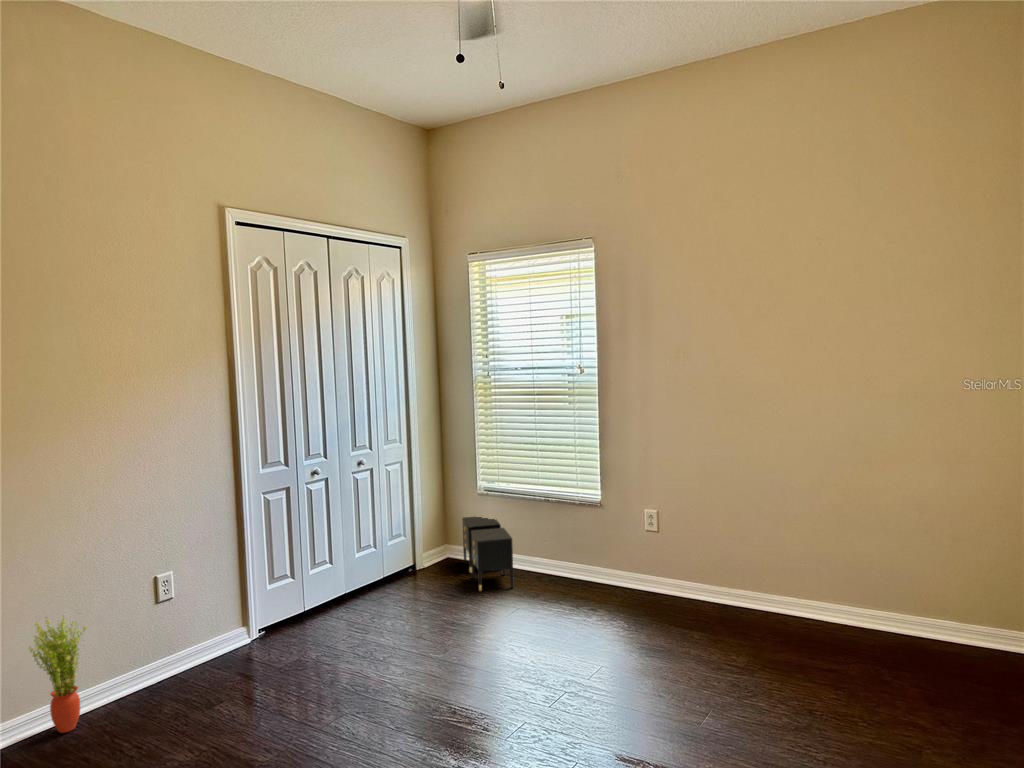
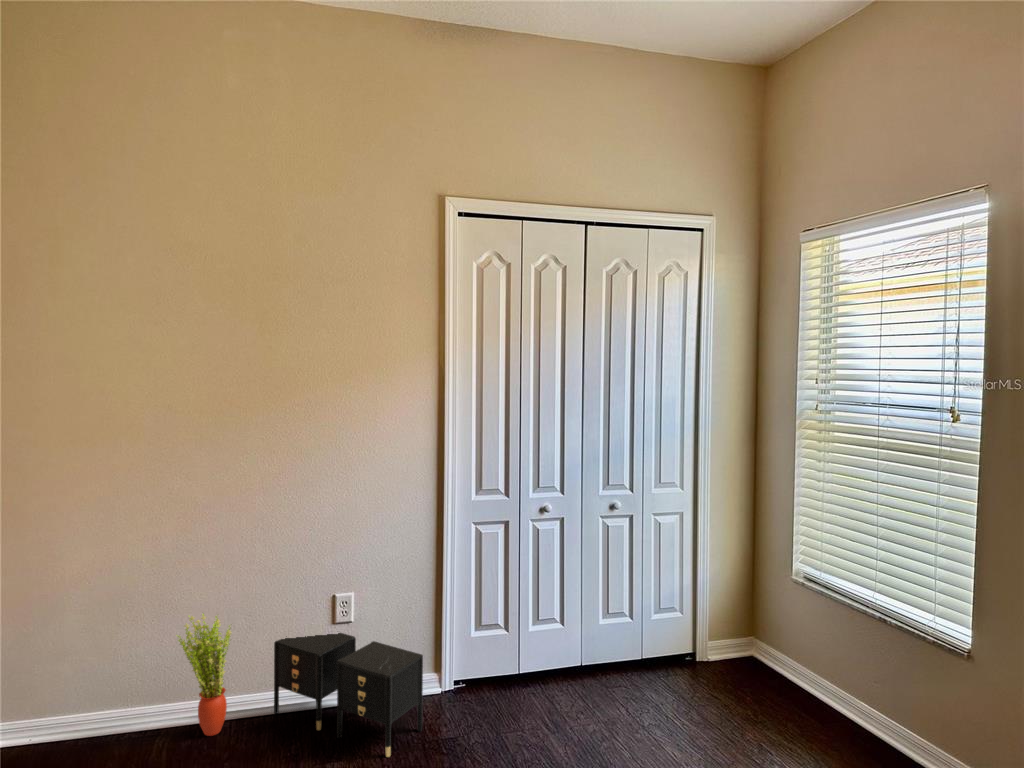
nightstand: present [462,517,514,591] -> present [274,633,423,757]

